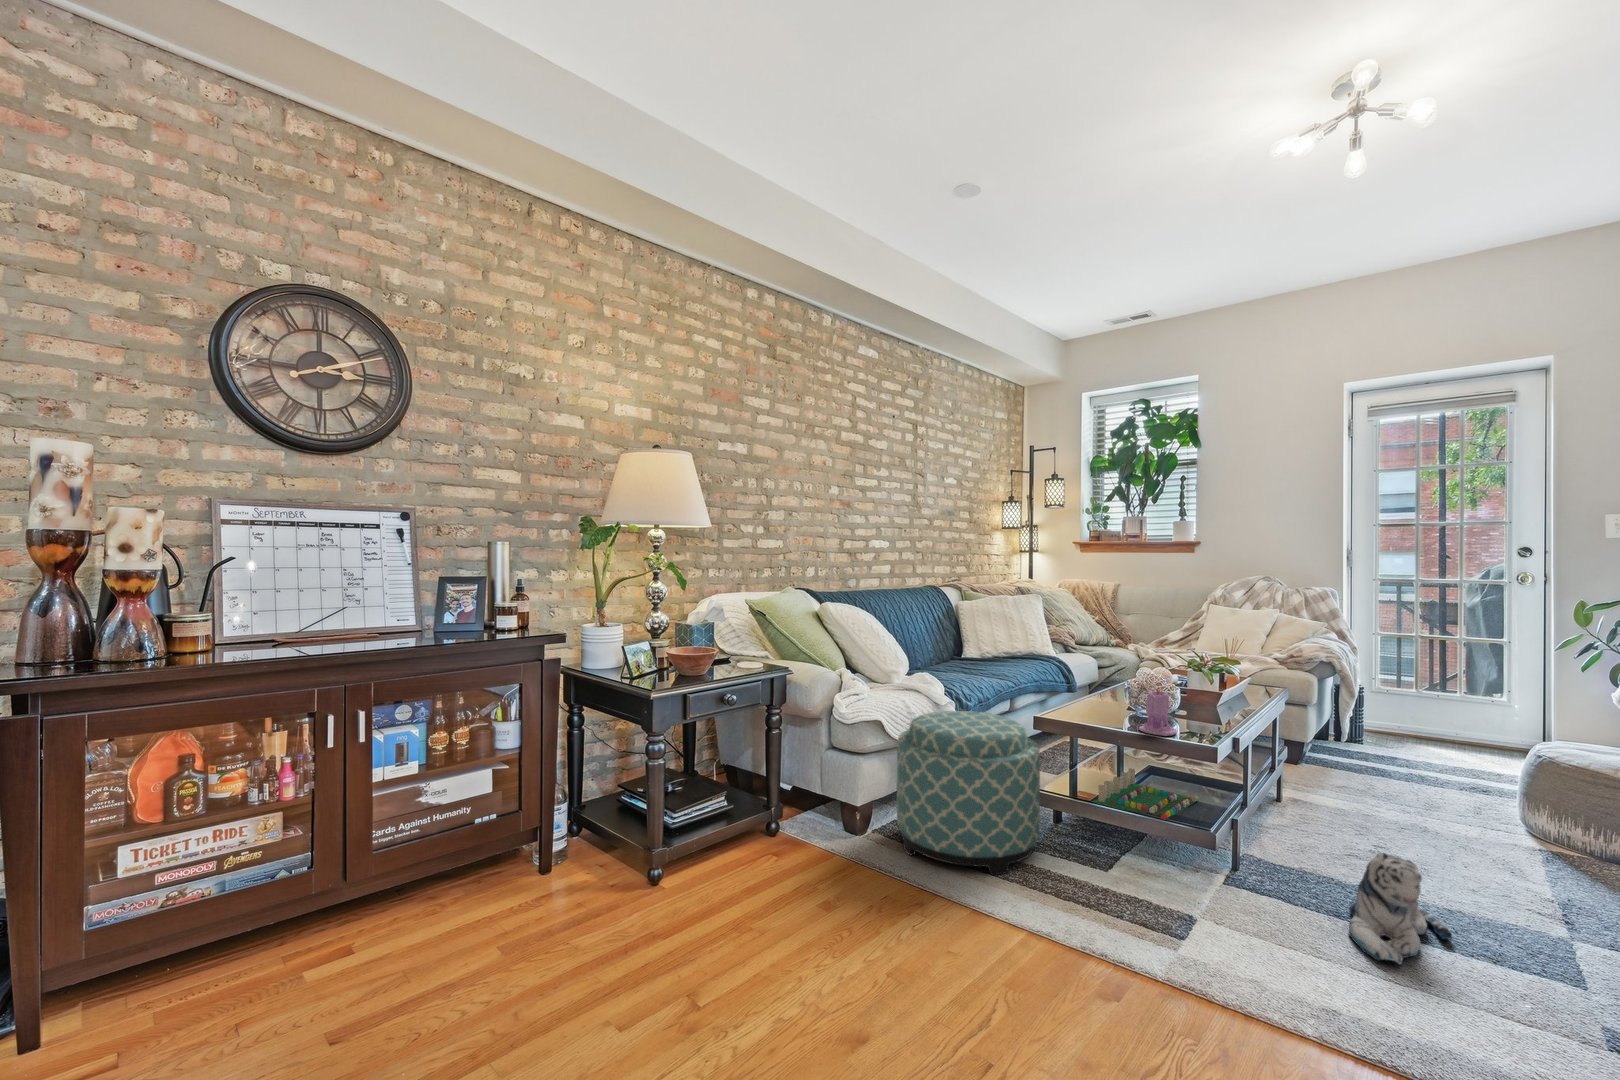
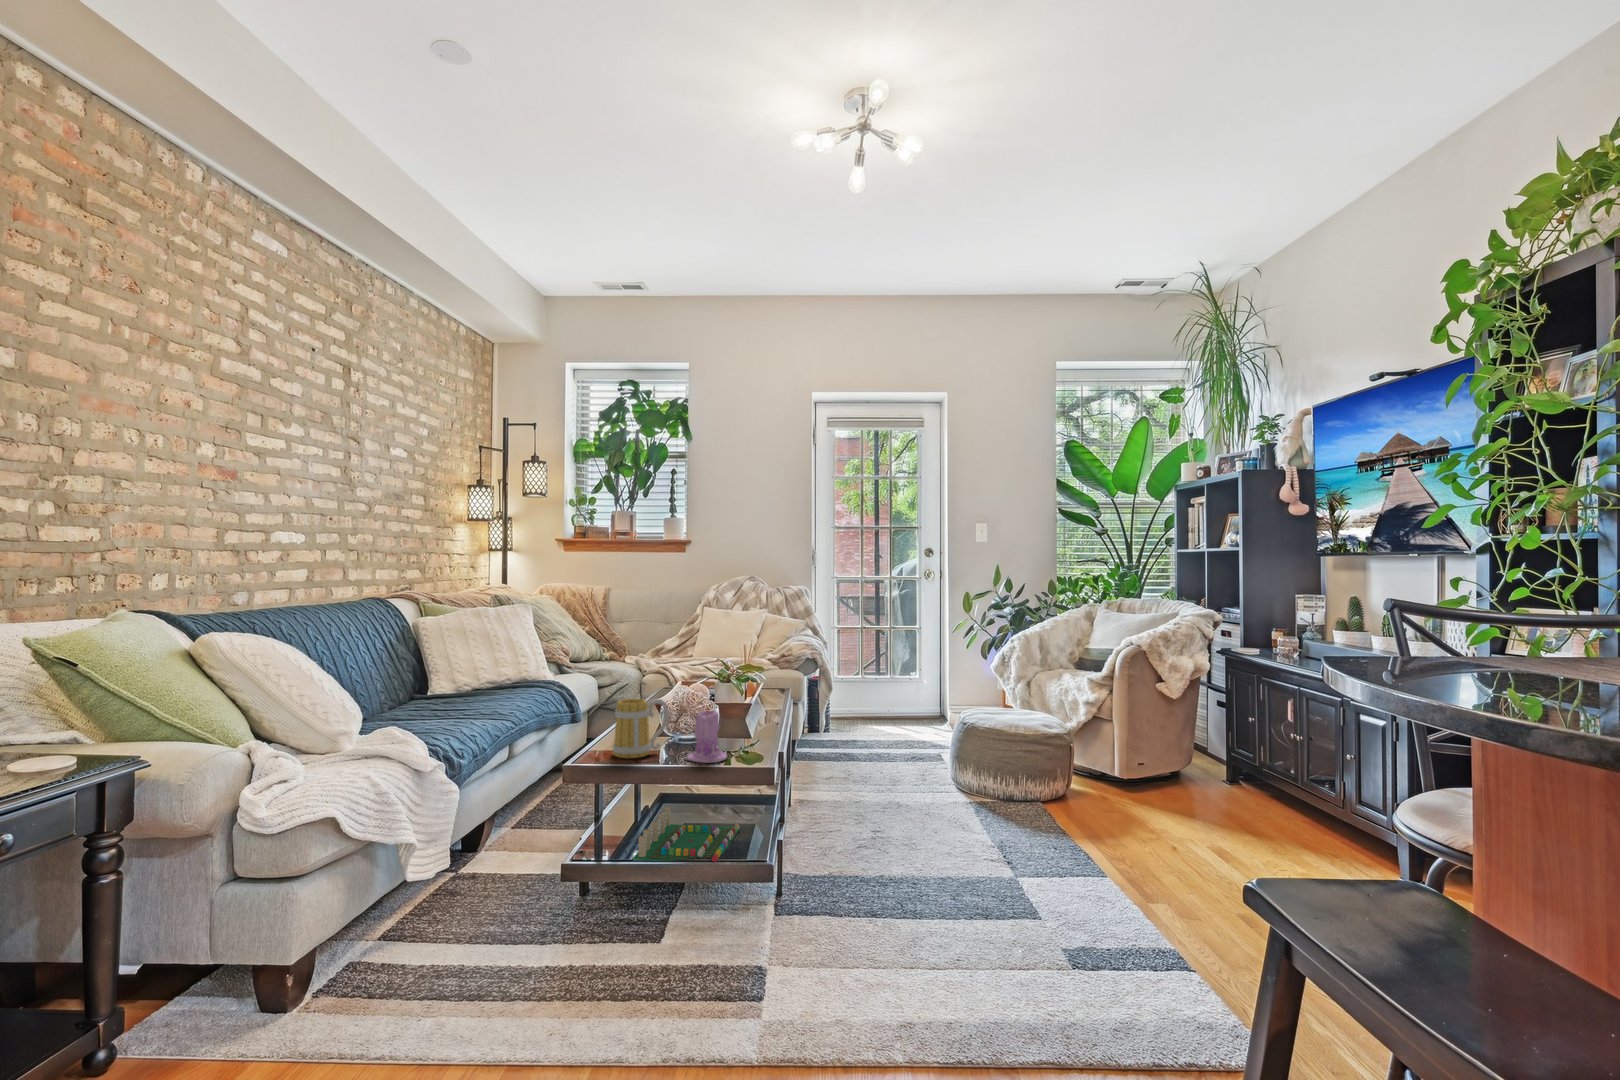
mug: none [1078,674,1126,722] -> present [613,699,669,759]
ottoman: present [897,711,1040,875] -> none [358,770,573,1008]
plush toy: present [1349,852,1452,964] -> none [887,845,969,958]

